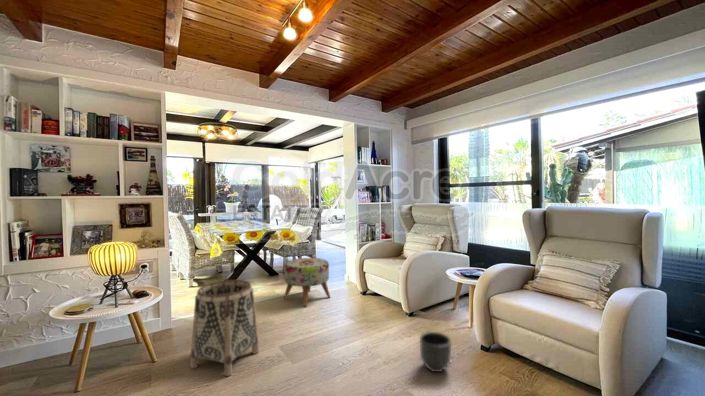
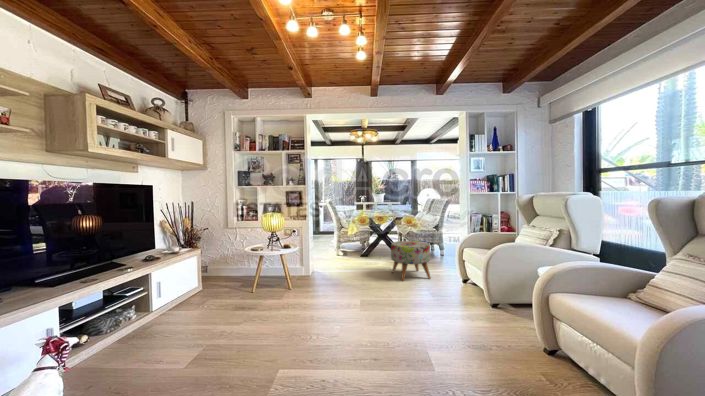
basket: present [190,280,259,376] -> none [300,244,343,307]
planter: present [420,332,451,372] -> none [454,315,487,356]

